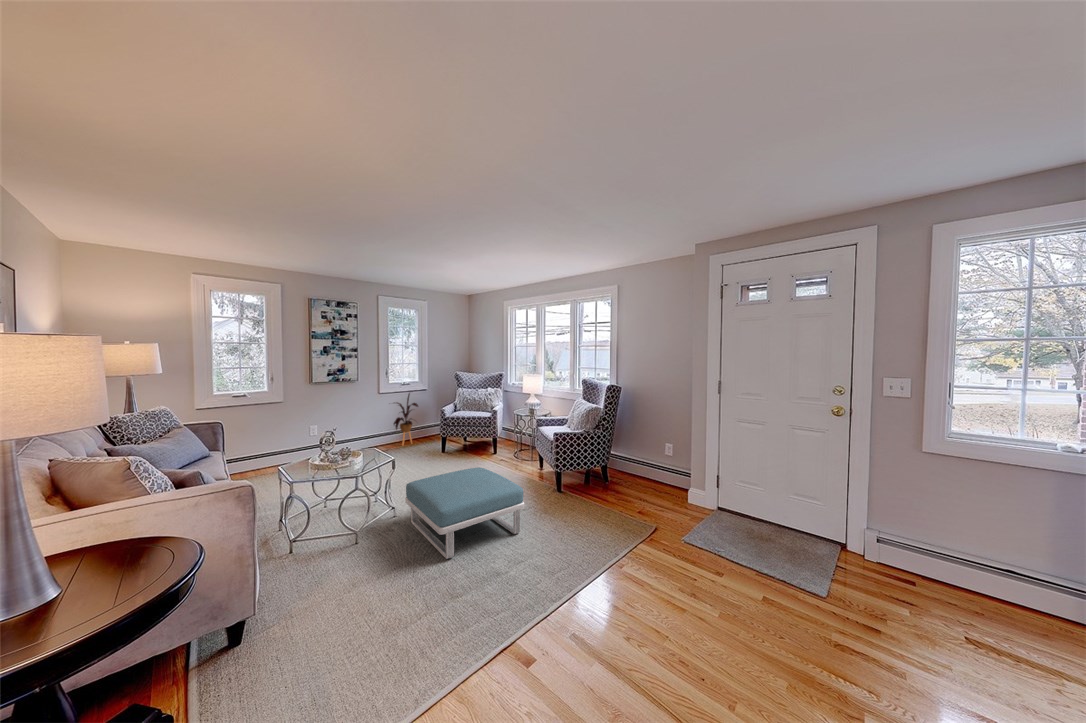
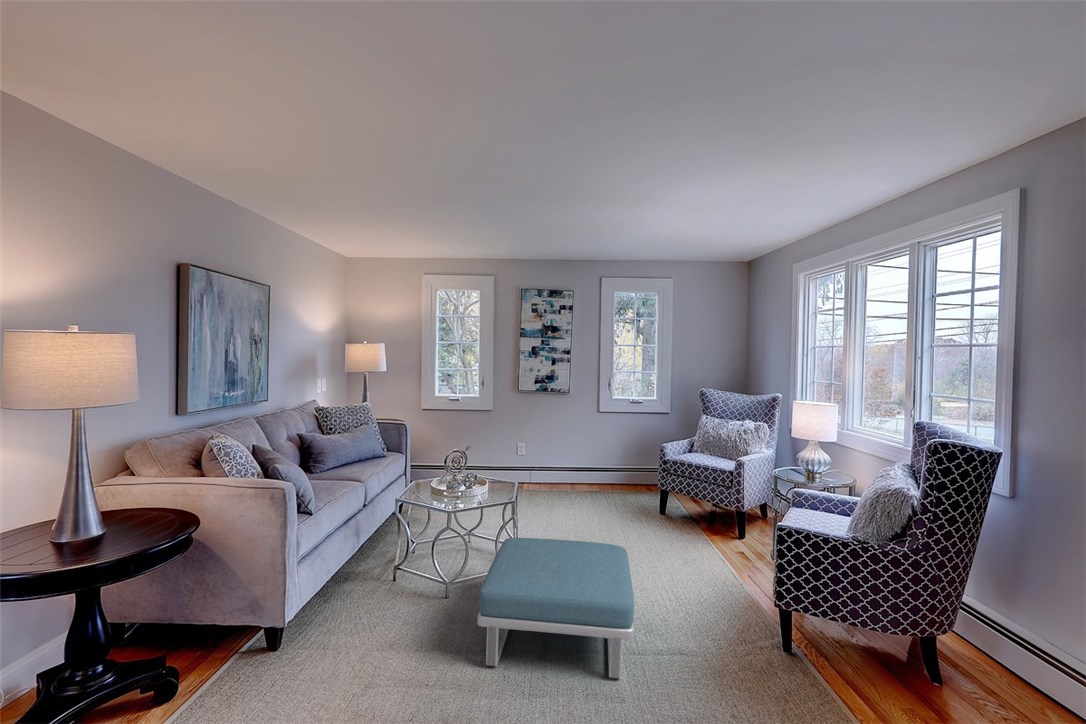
house plant: present [394,393,418,446] -> none [604,414,641,489]

